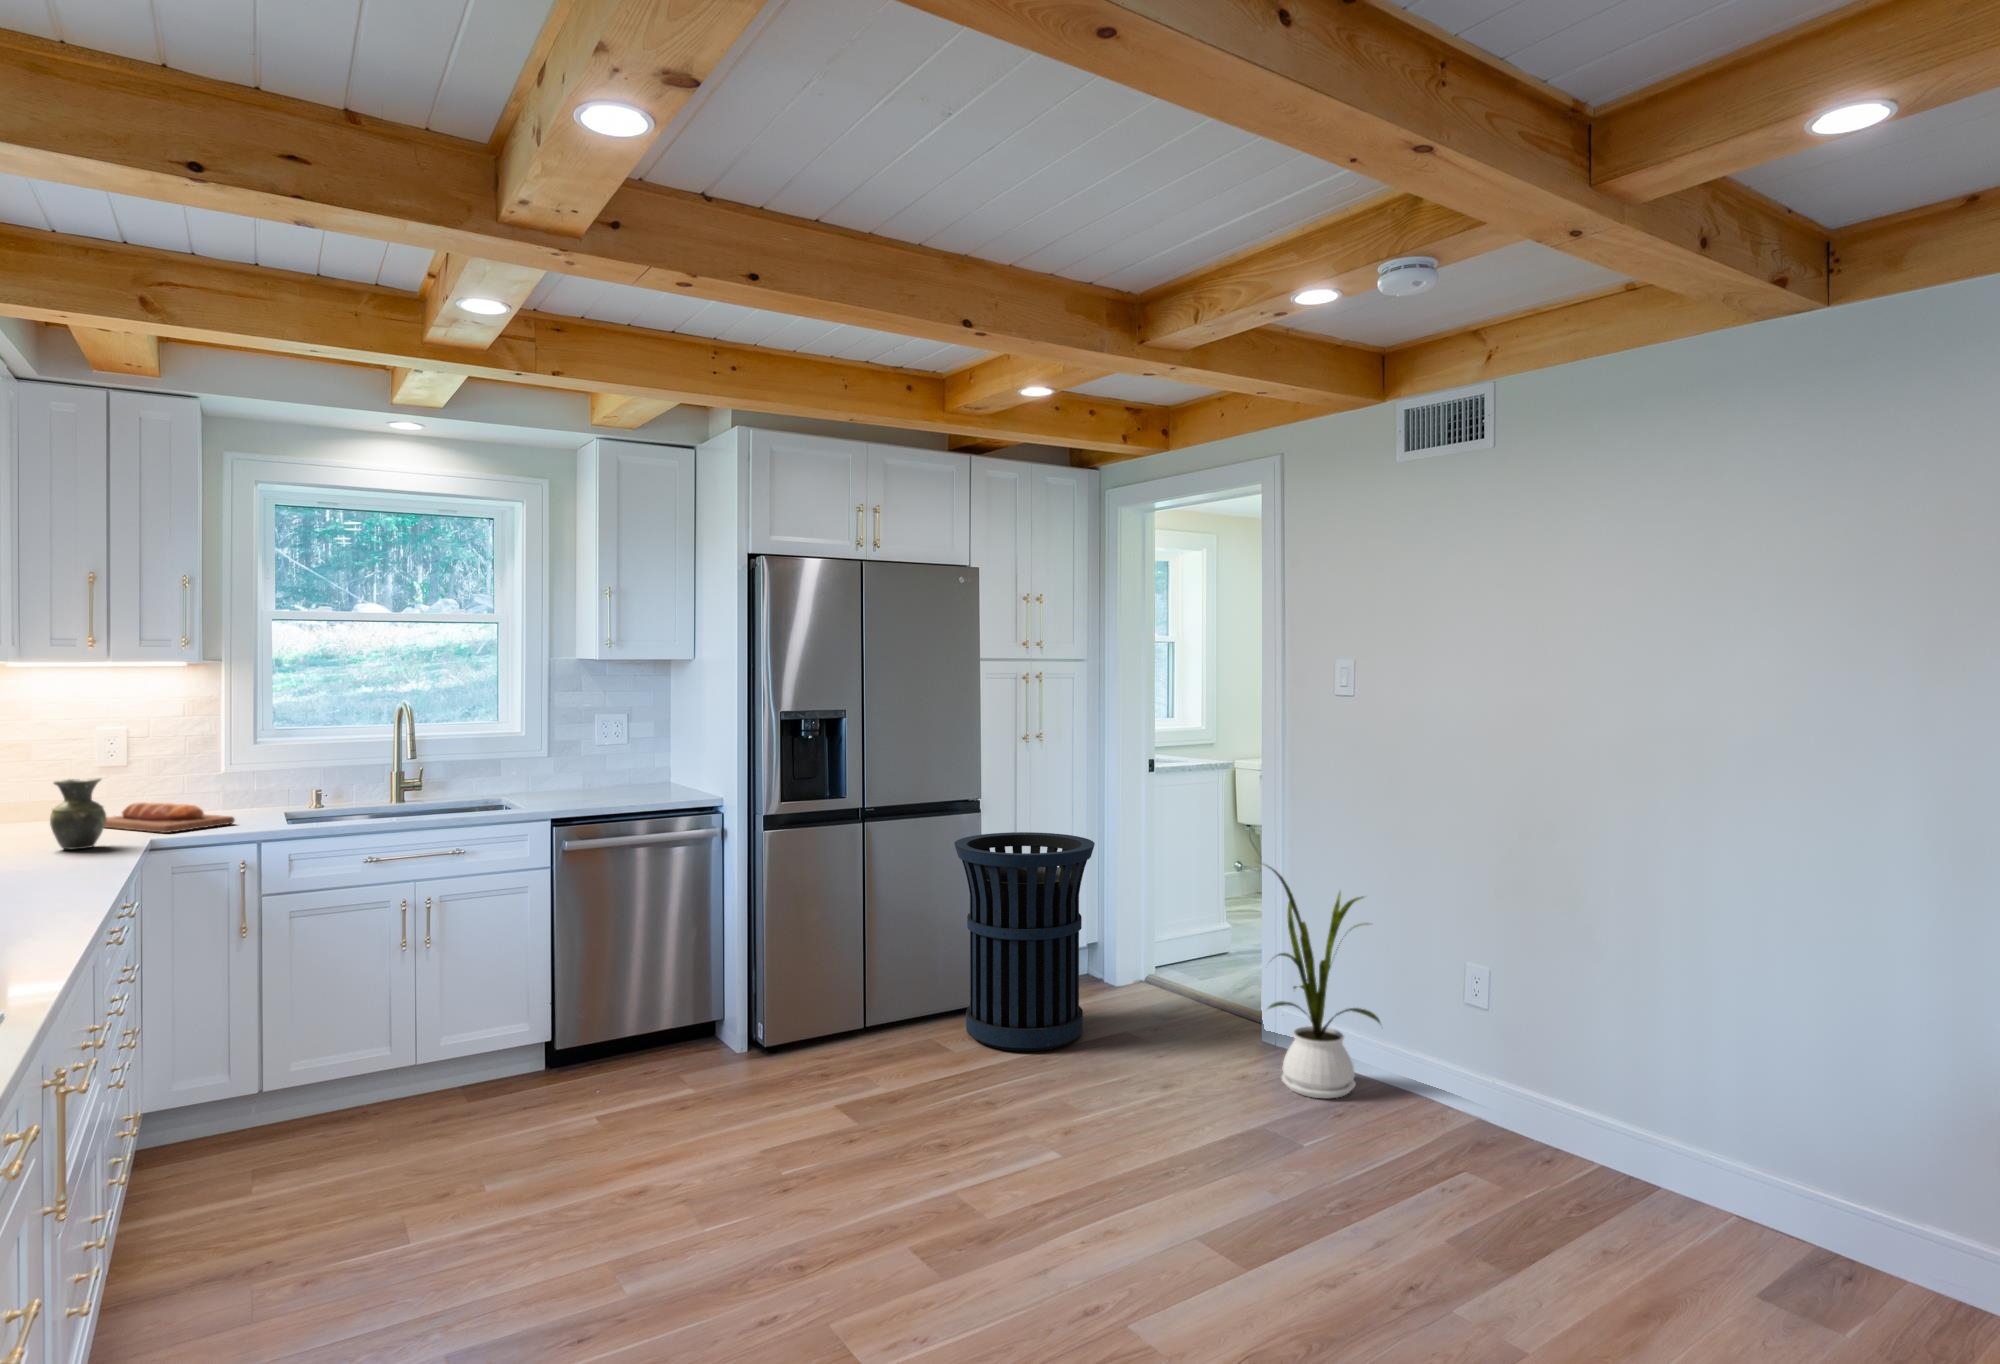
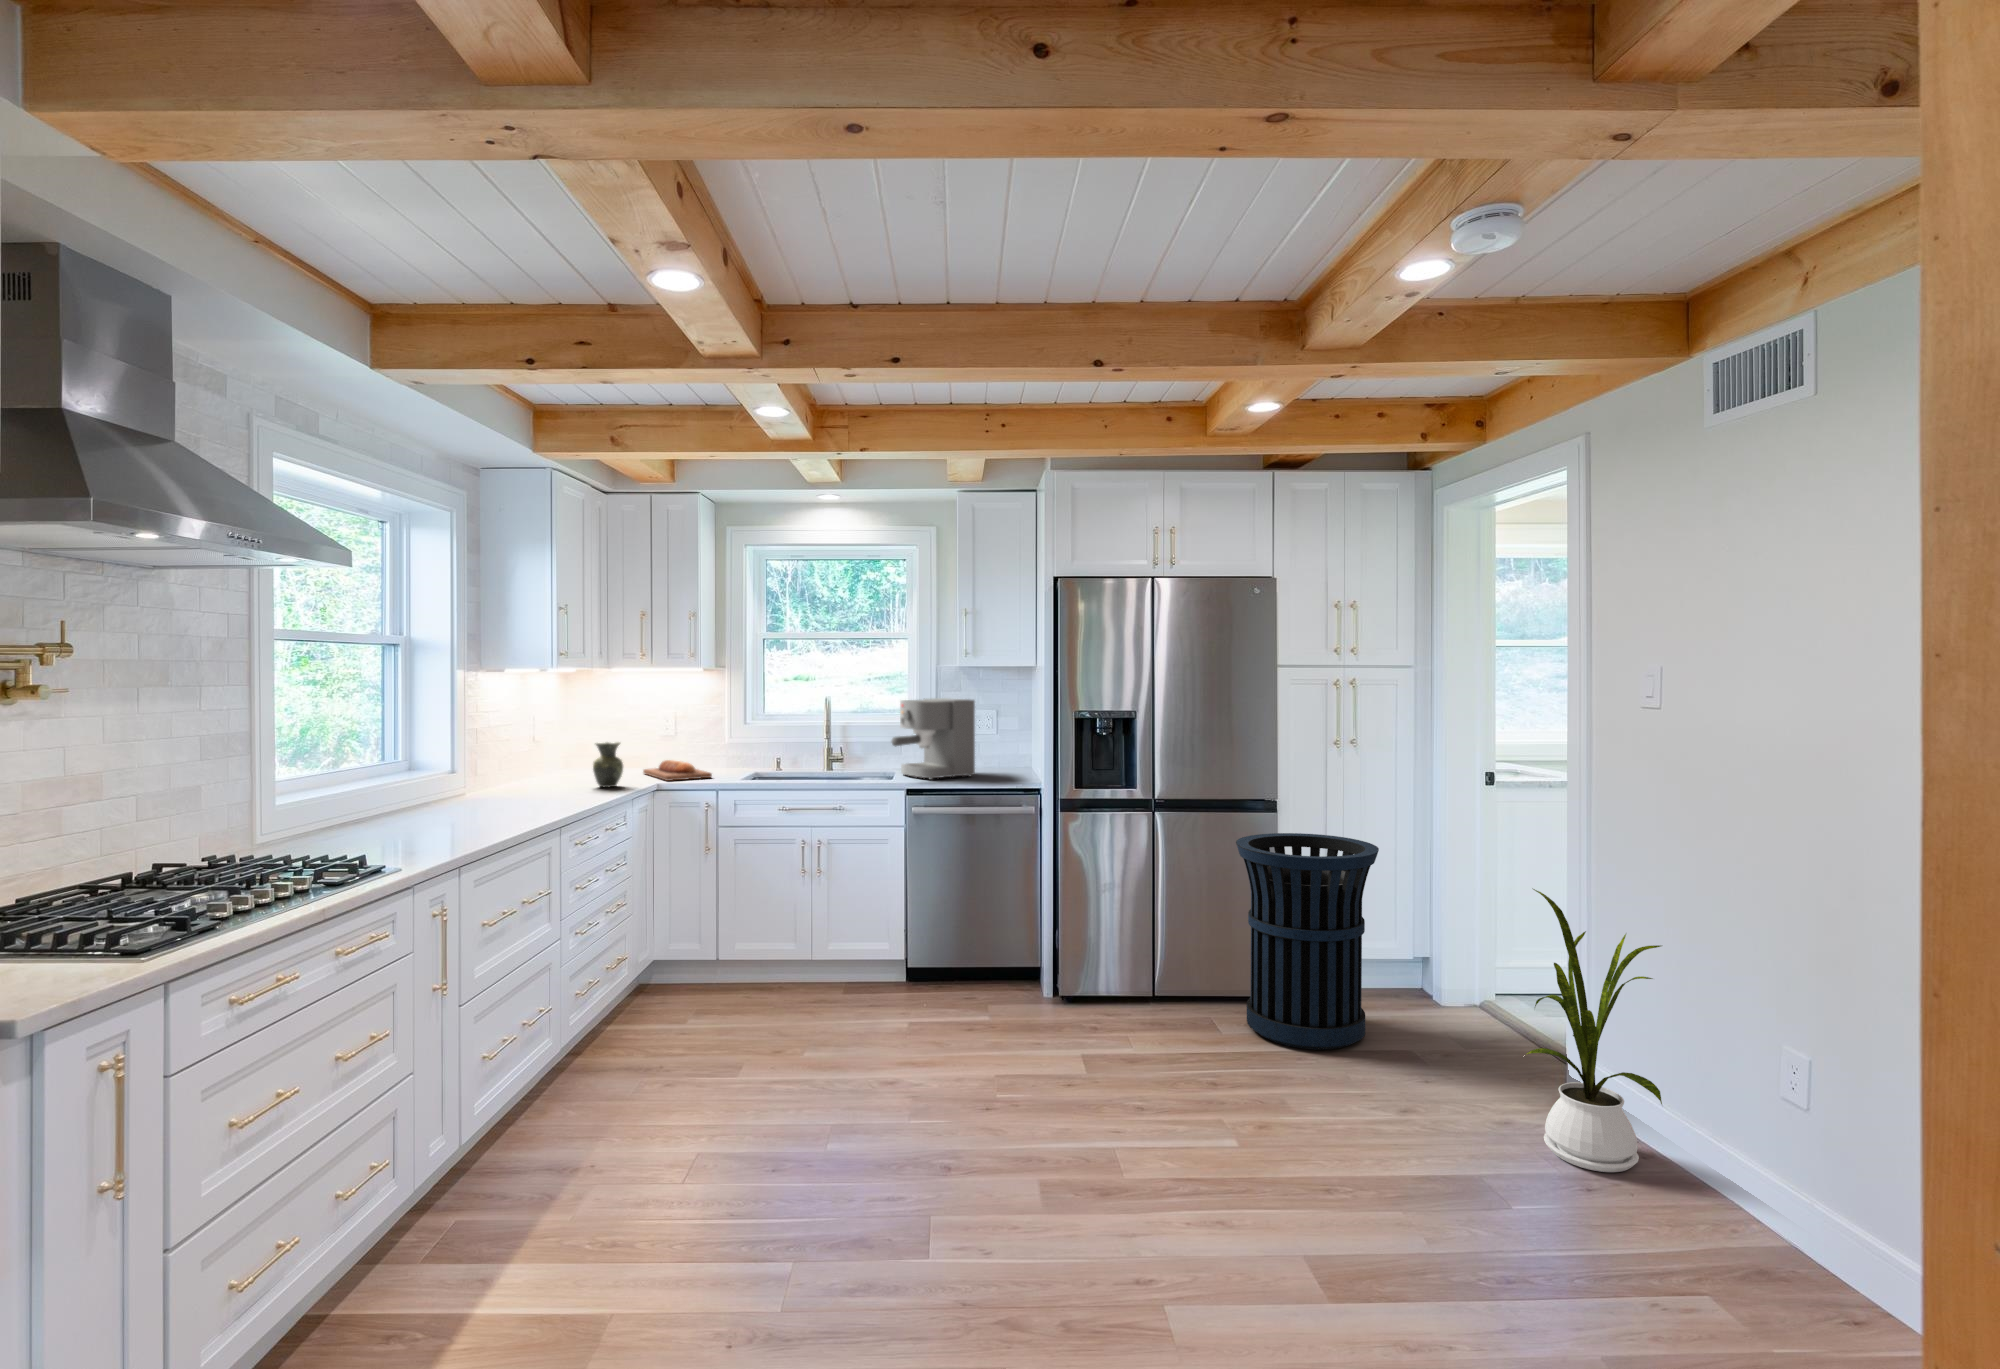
coffee maker: none [516,701,620,805] -> present [891,698,975,780]

